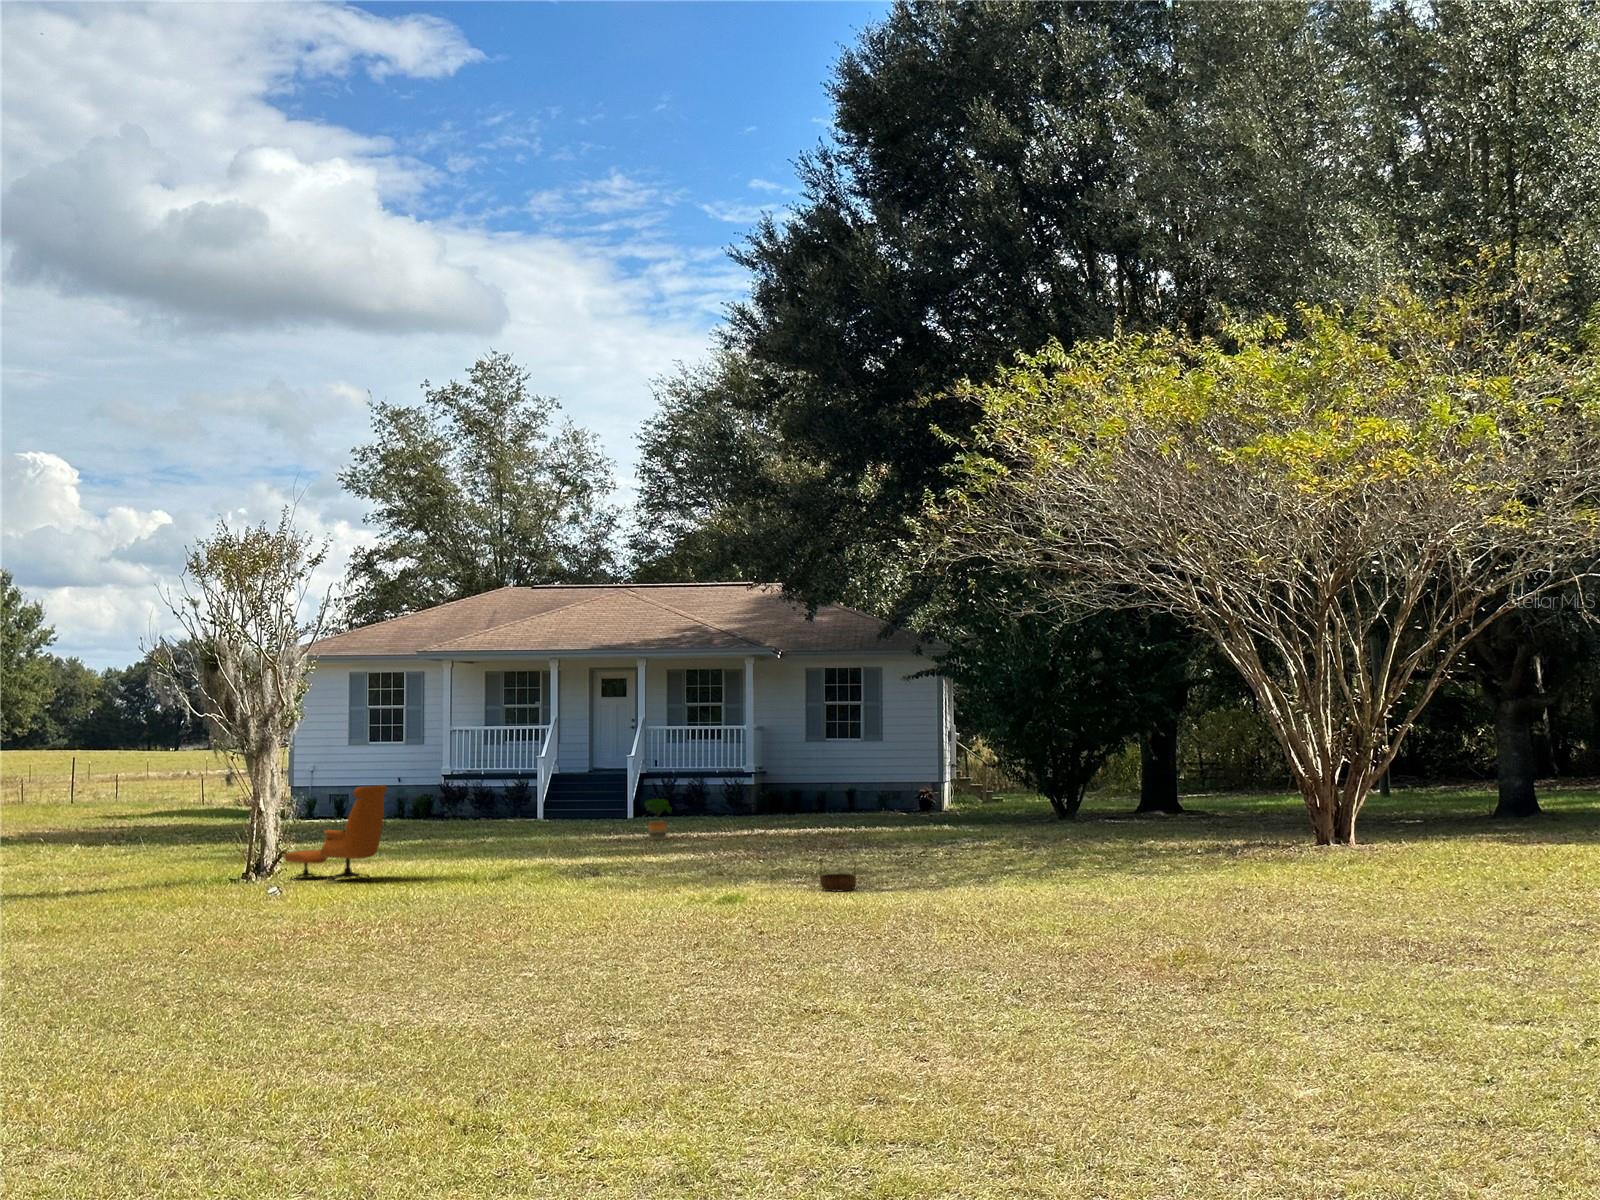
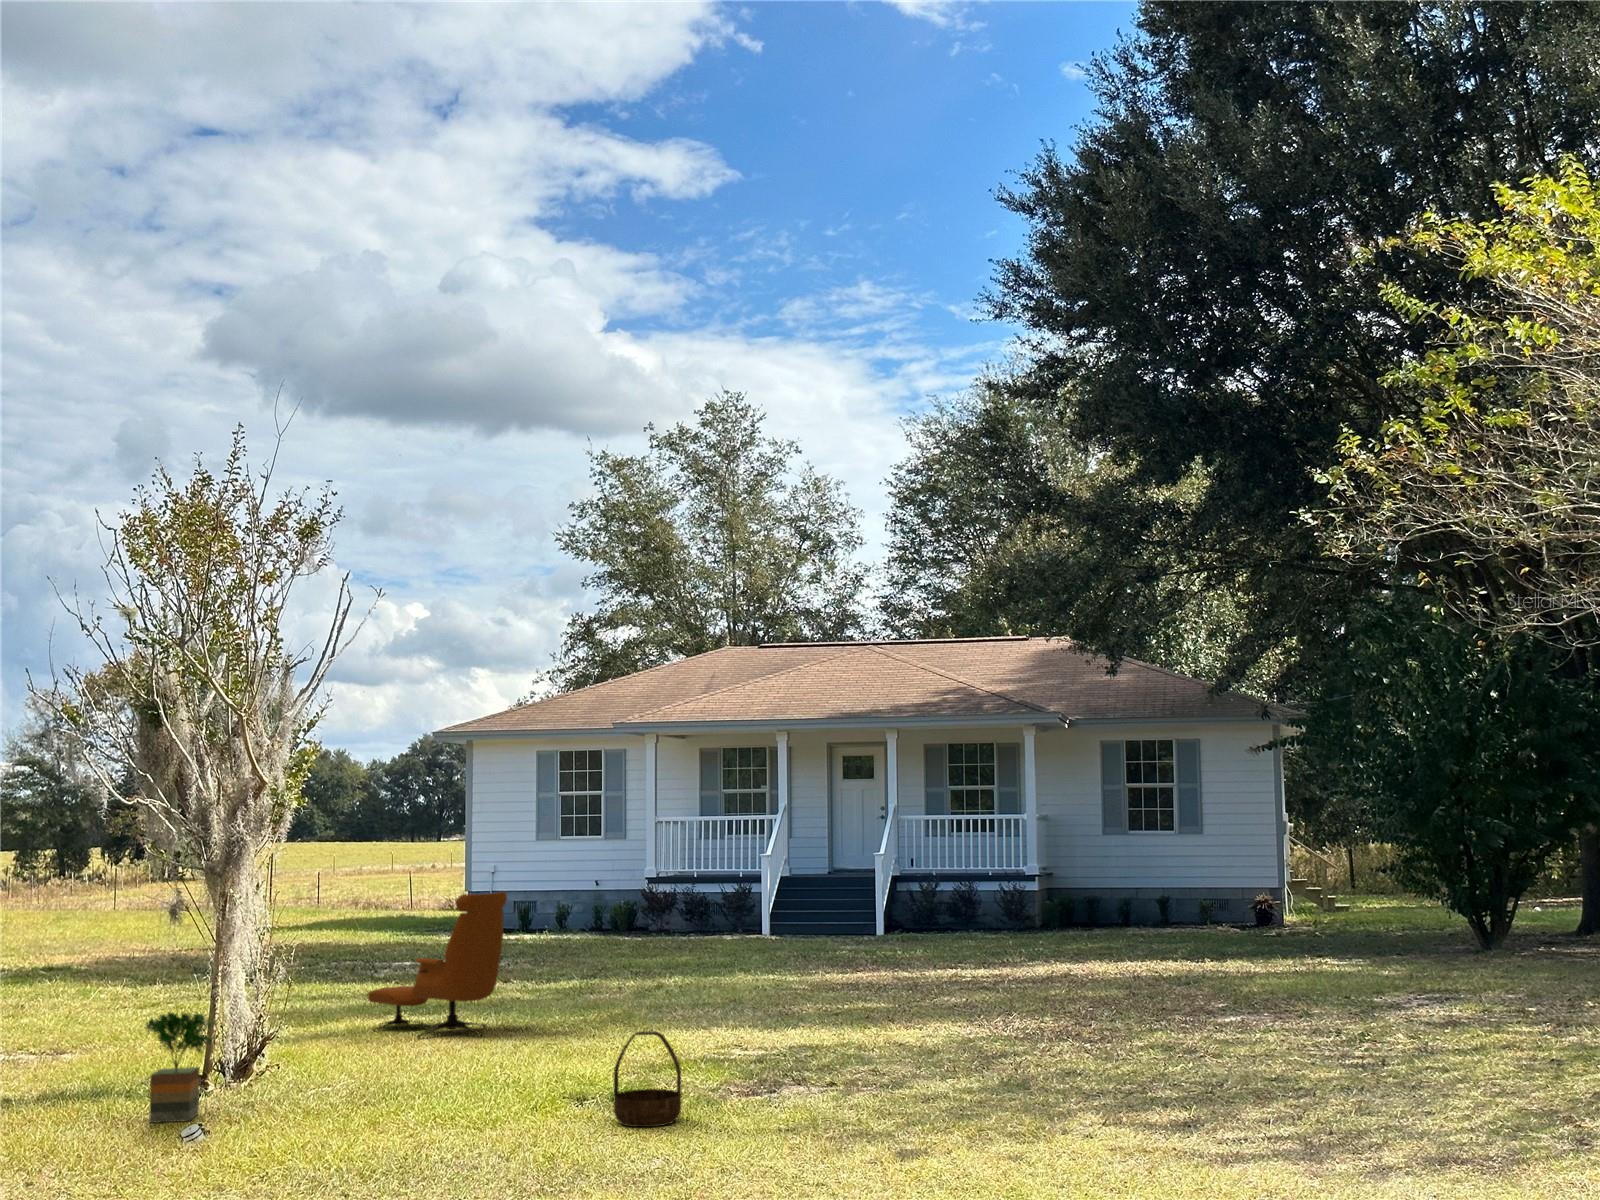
potted tree: present [645,799,671,840] -> present [145,1012,213,1123]
basket: present [820,843,856,892] -> present [614,1031,682,1127]

